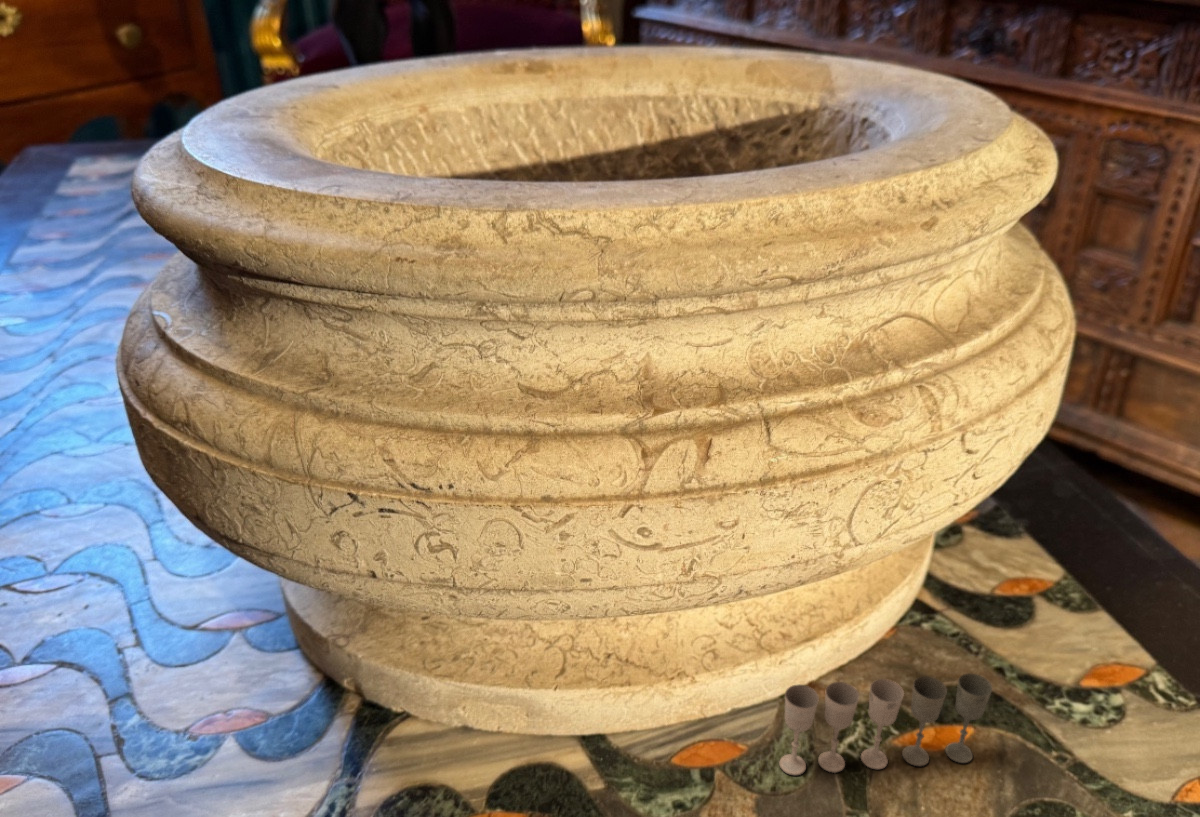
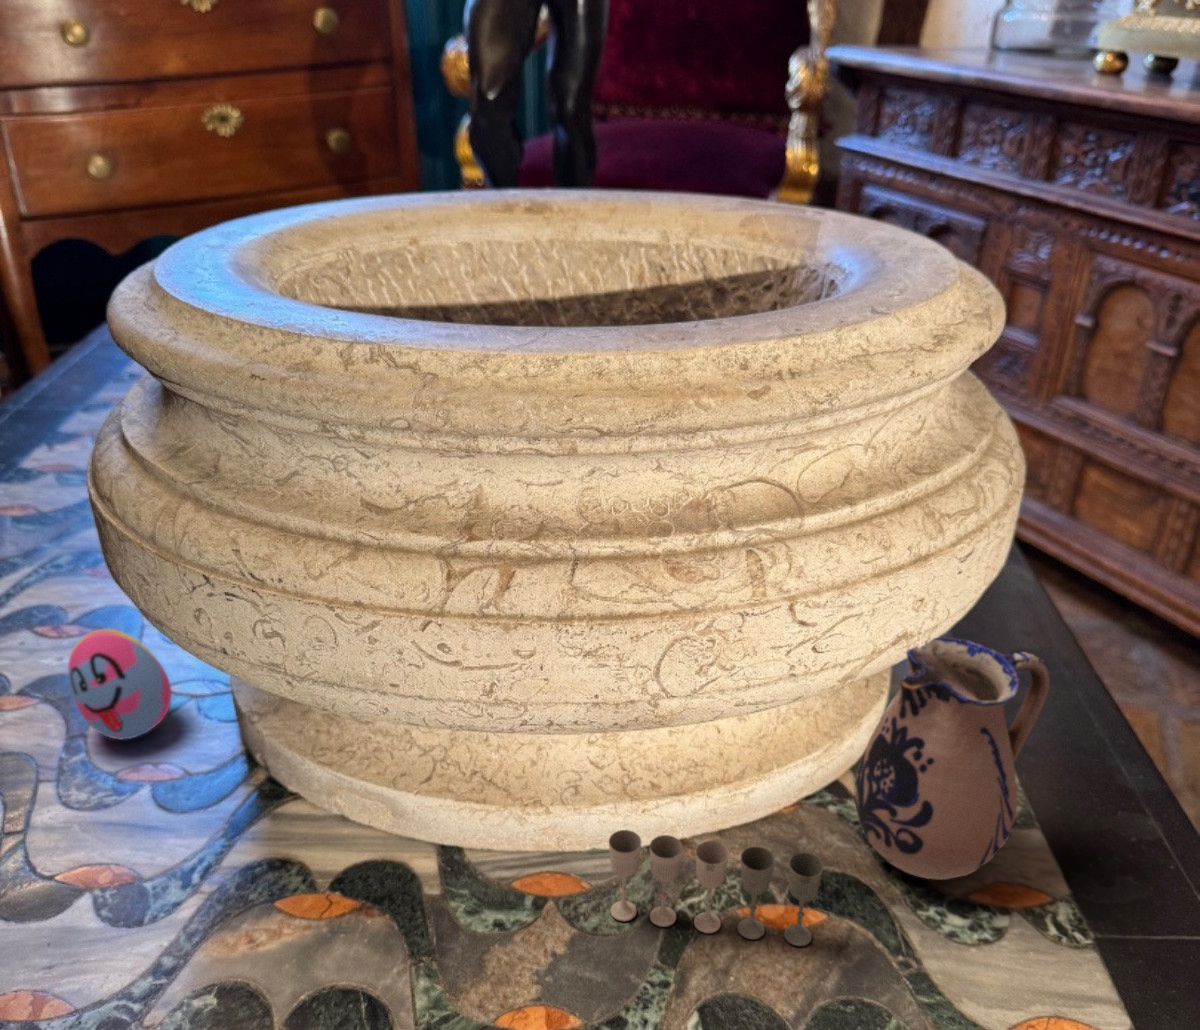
ceramic pitcher: none [953,450,1122,675] -> present [854,637,1050,879]
decorative egg: none [109,572,228,693] -> present [68,629,172,739]

